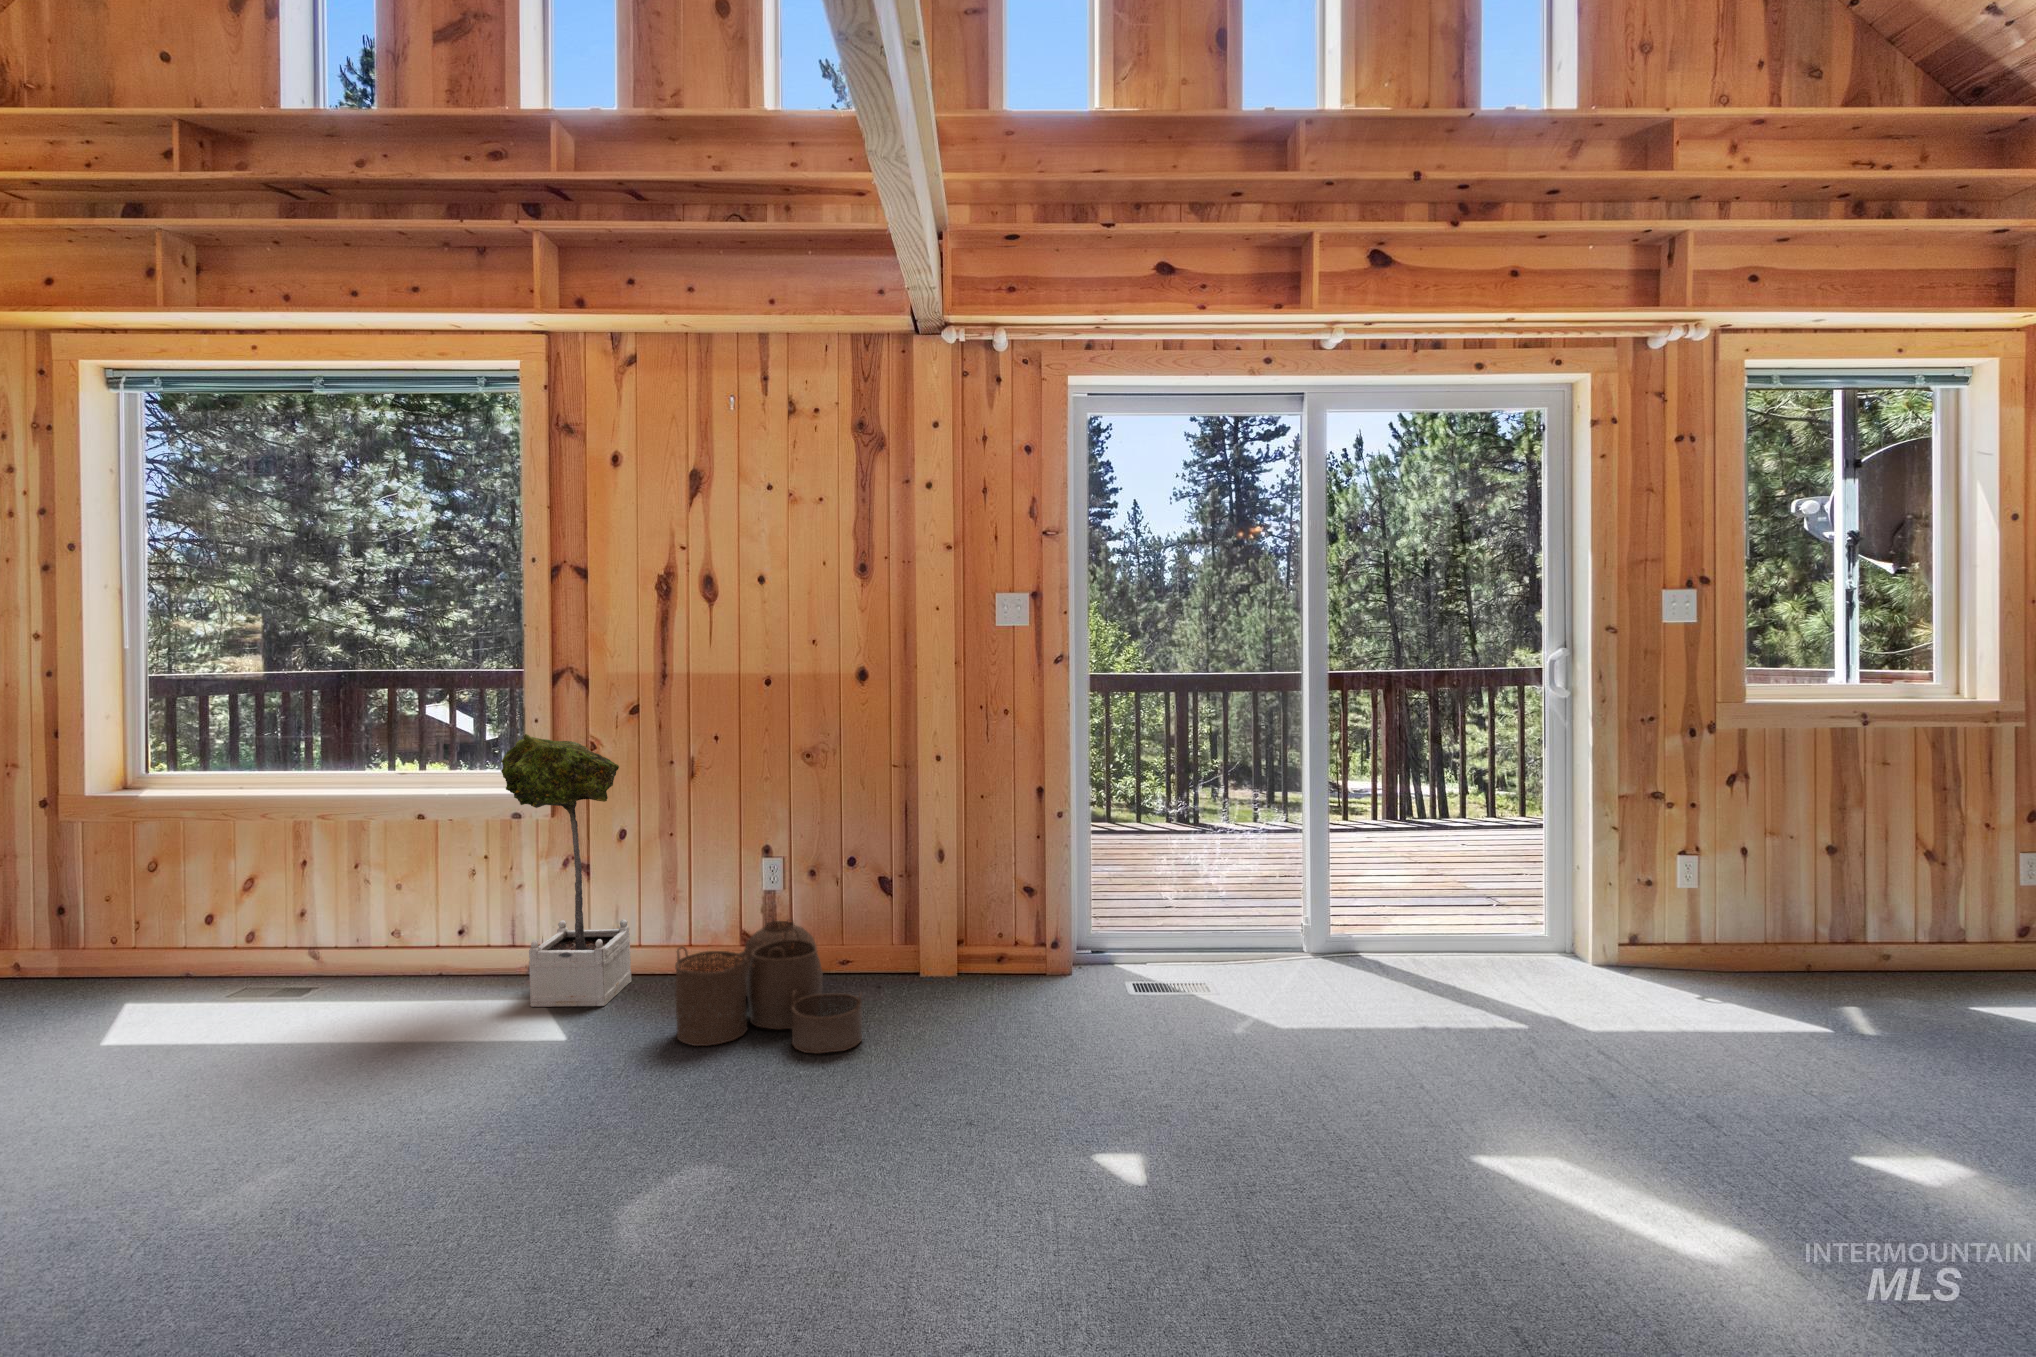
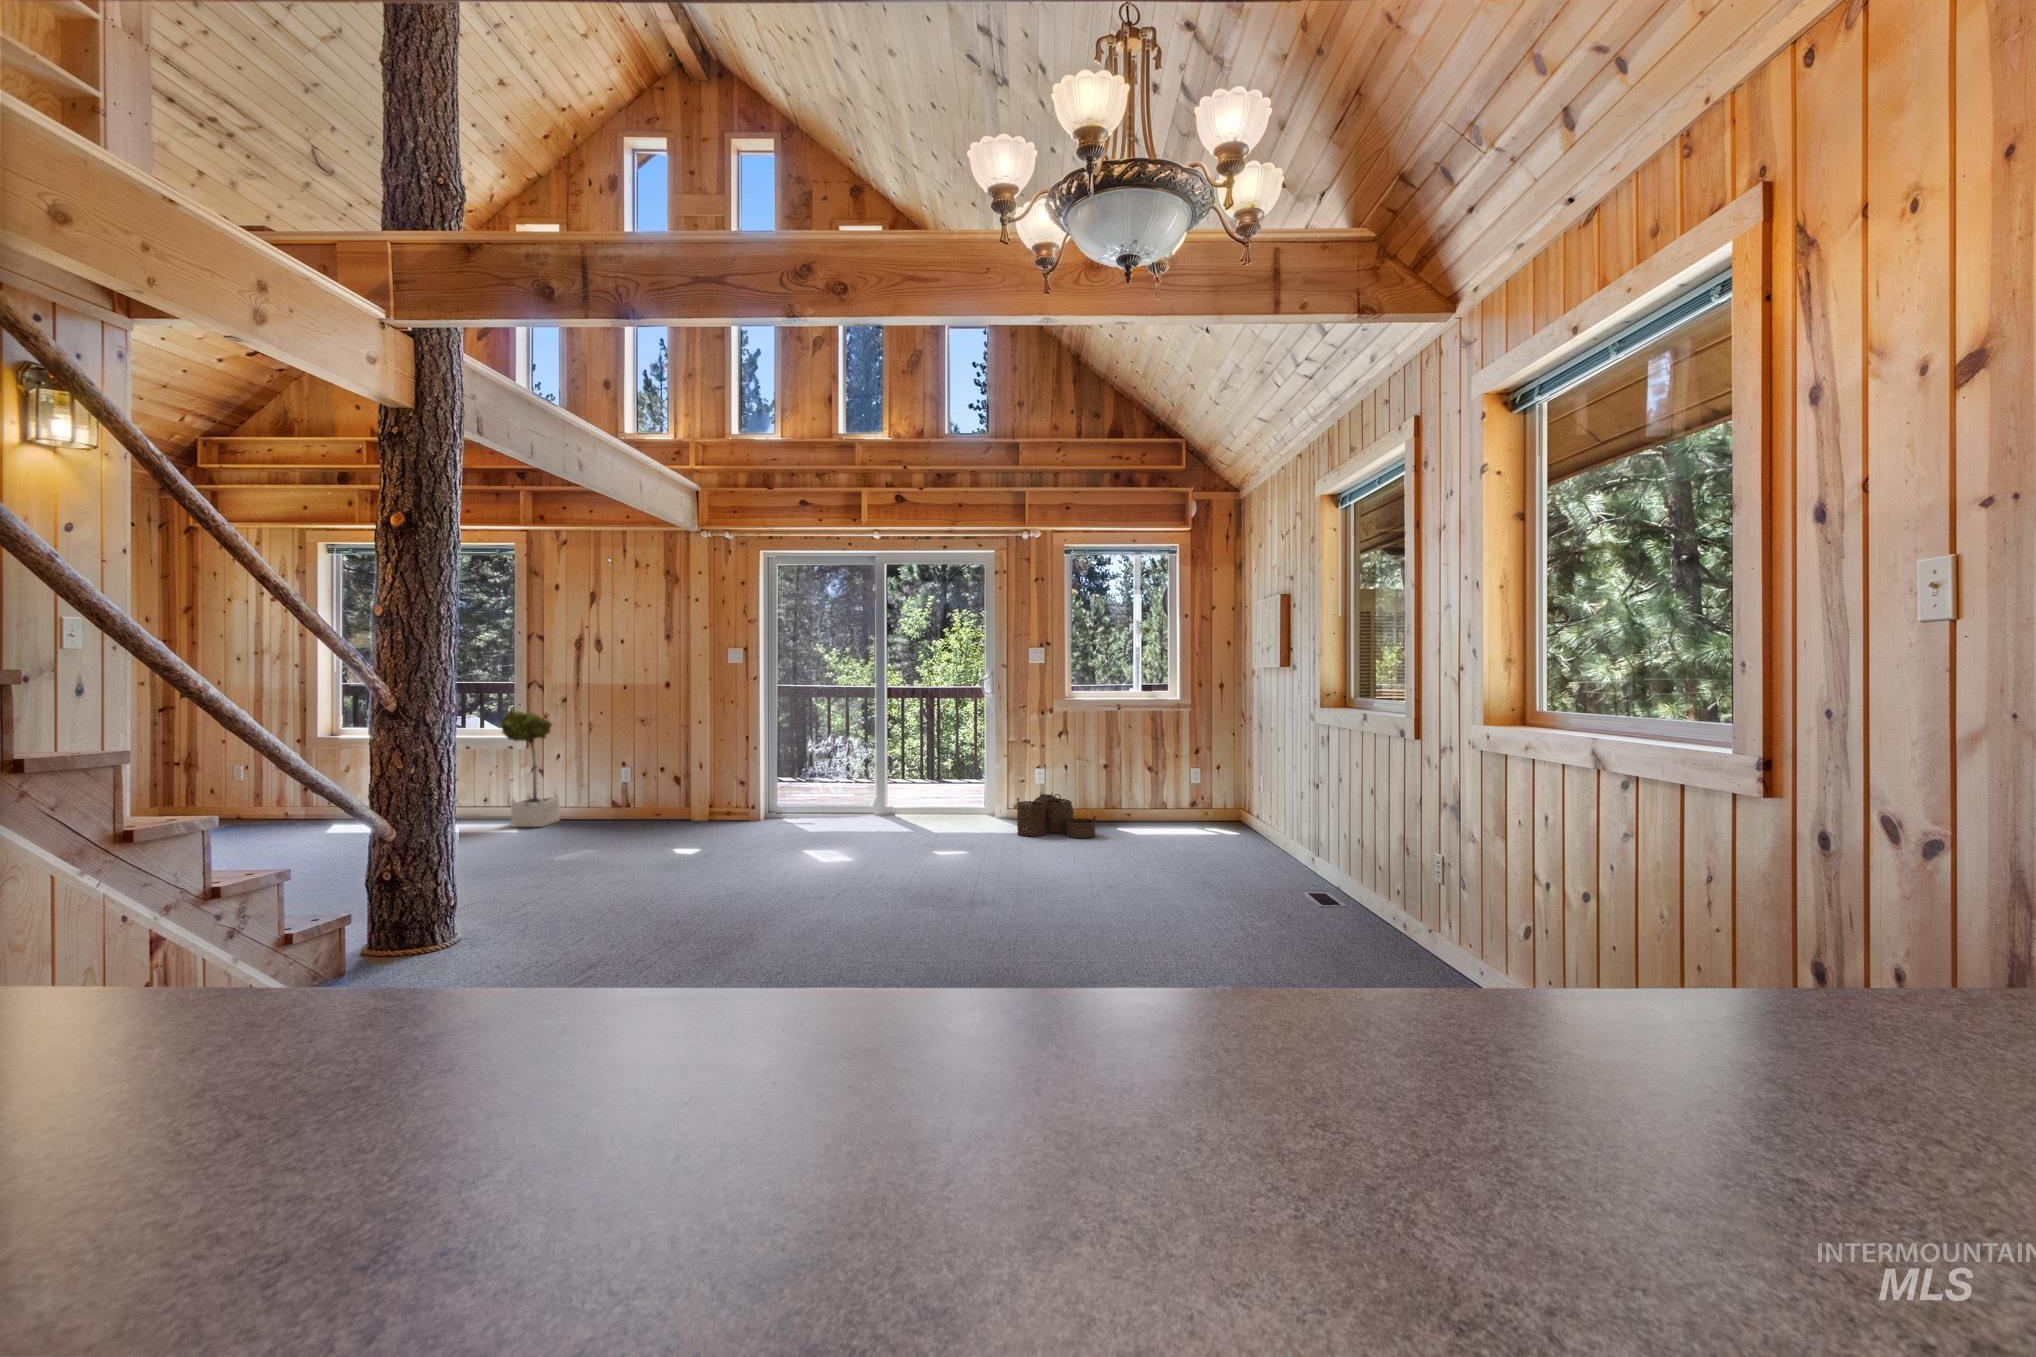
woven basket: present [675,916,862,1054] -> present [1017,794,1096,838]

